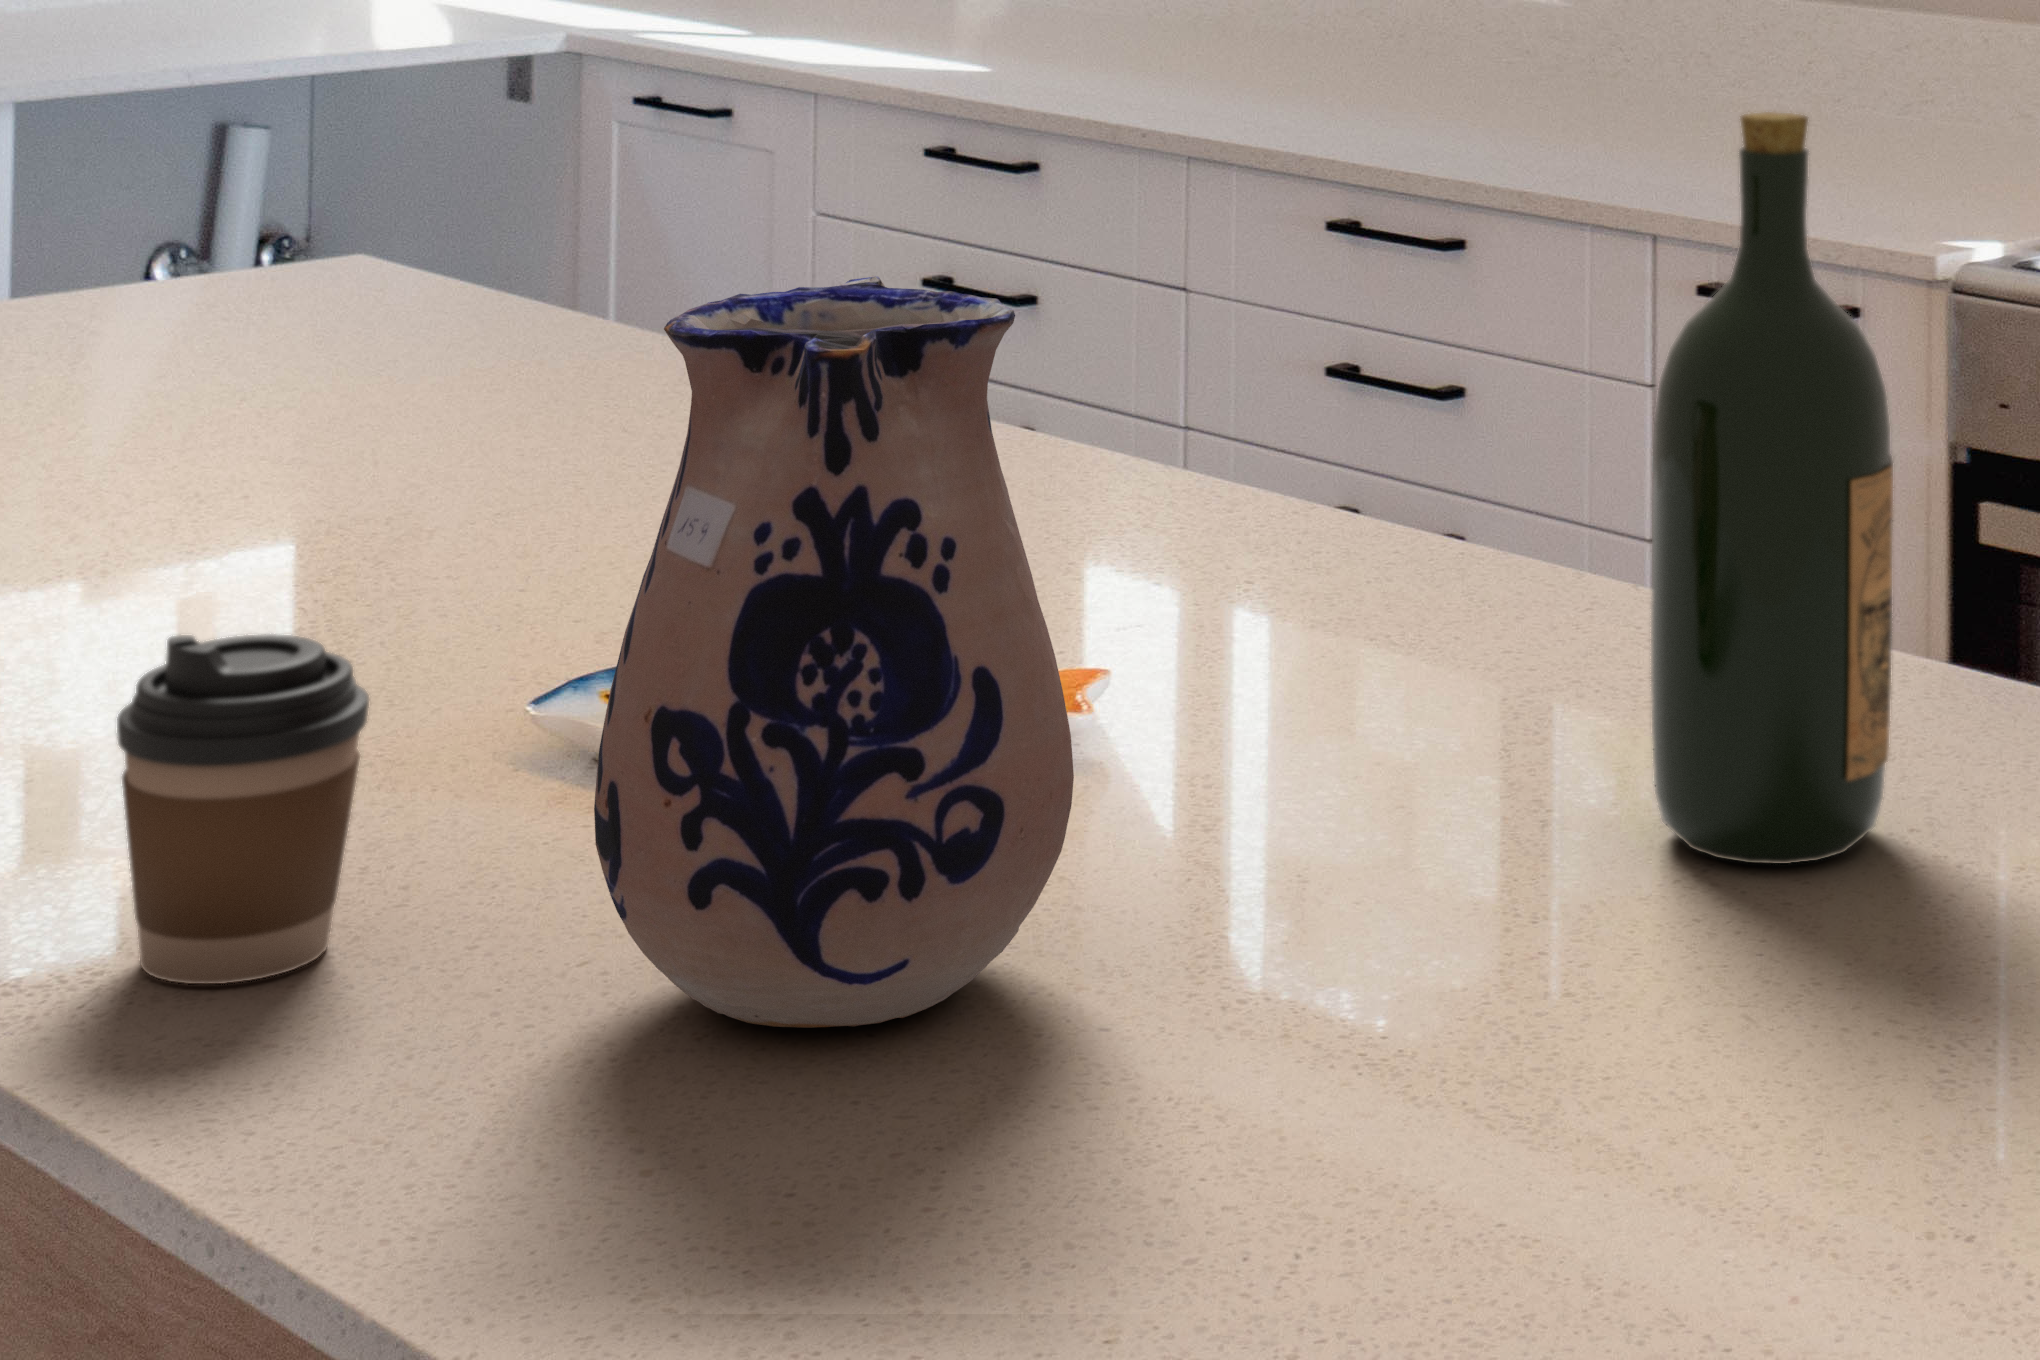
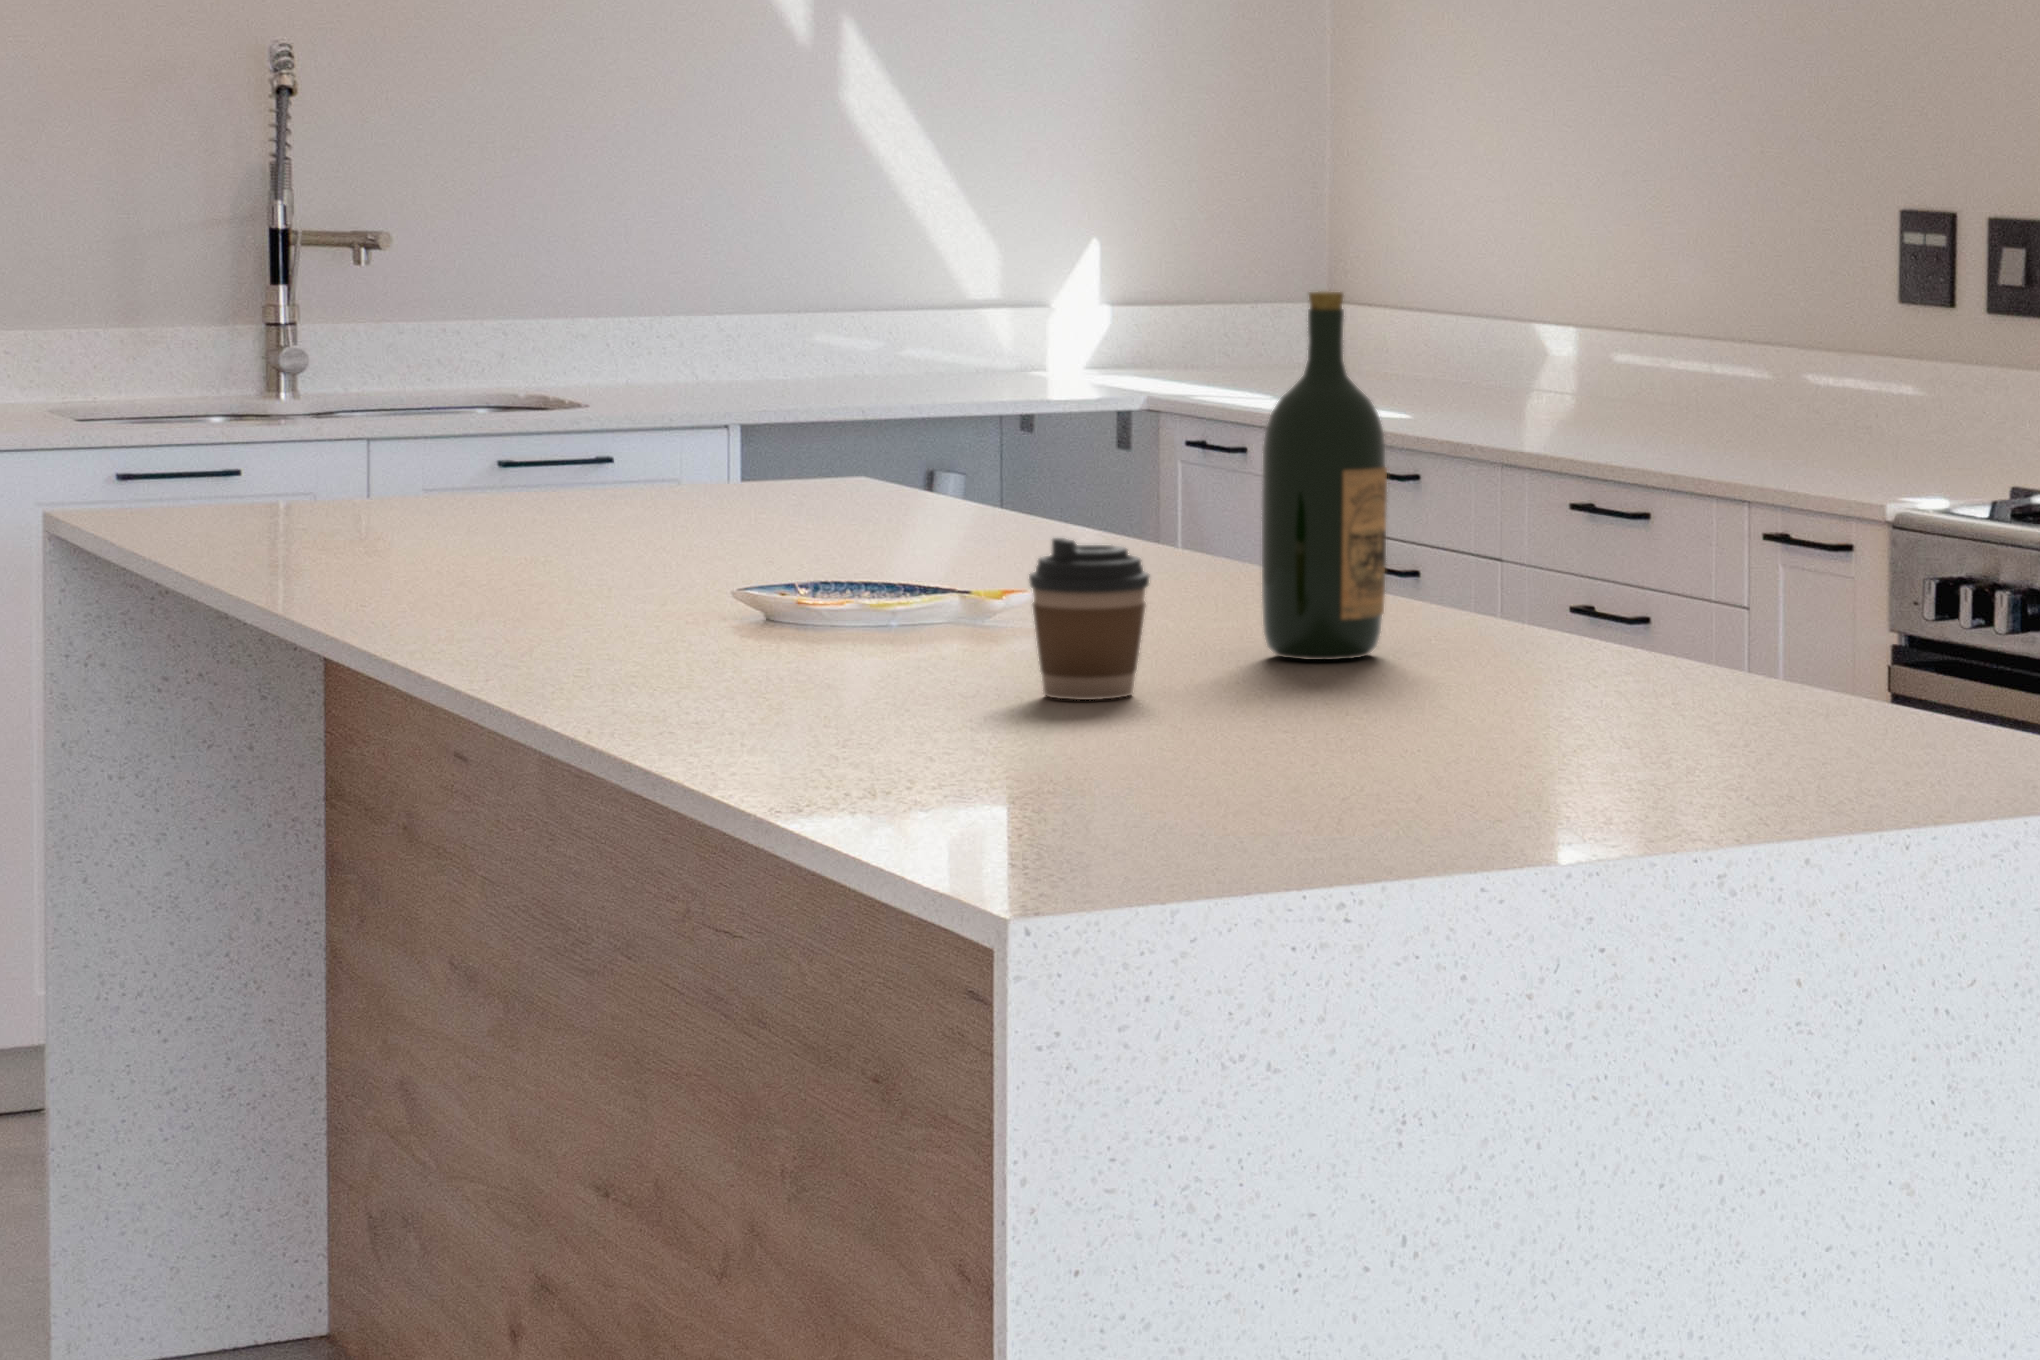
ceramic pitcher: present [594,275,1074,1028] -> none [716,356,938,673]
coffee cup: present [117,634,369,984] -> present [1029,537,1149,700]

